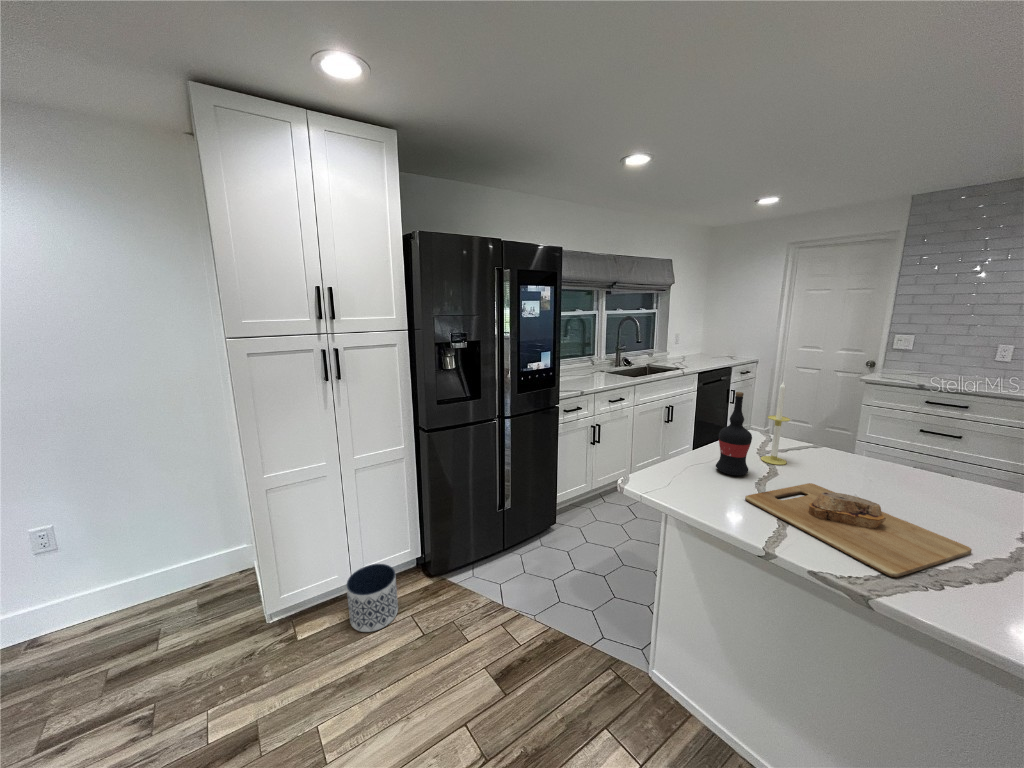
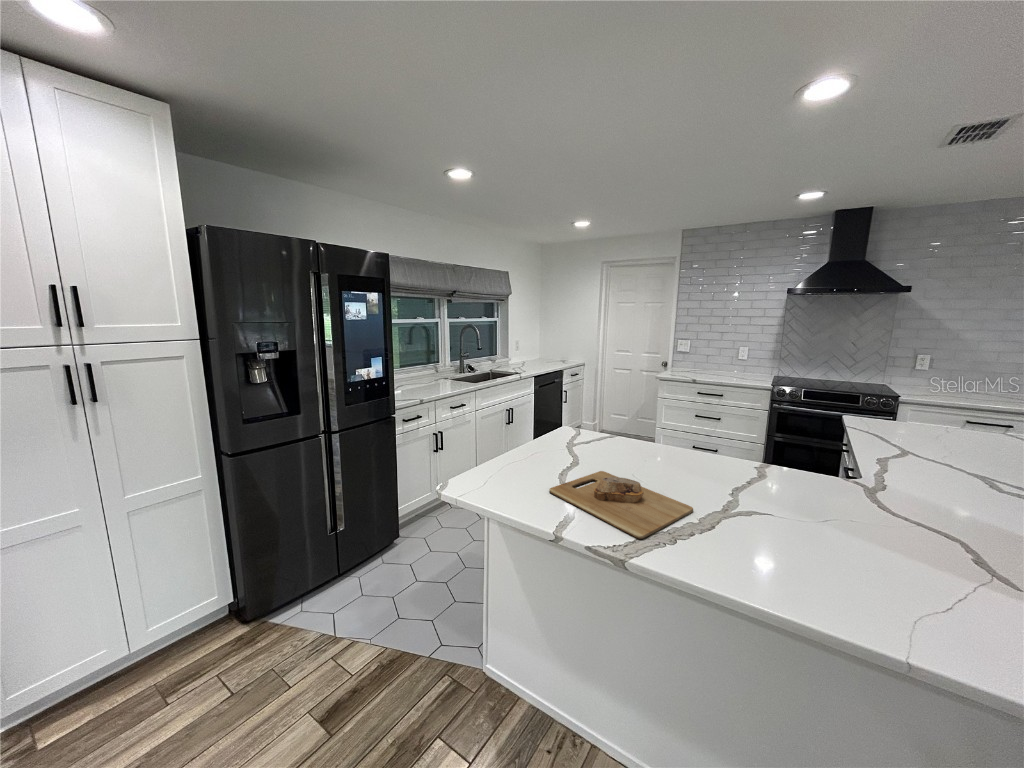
candle: present [761,382,790,465] -> none [569,385,589,458]
wine bottle: present [716,392,752,475] -> none [531,397,558,471]
planter: present [347,564,398,632] -> none [117,624,198,714]

